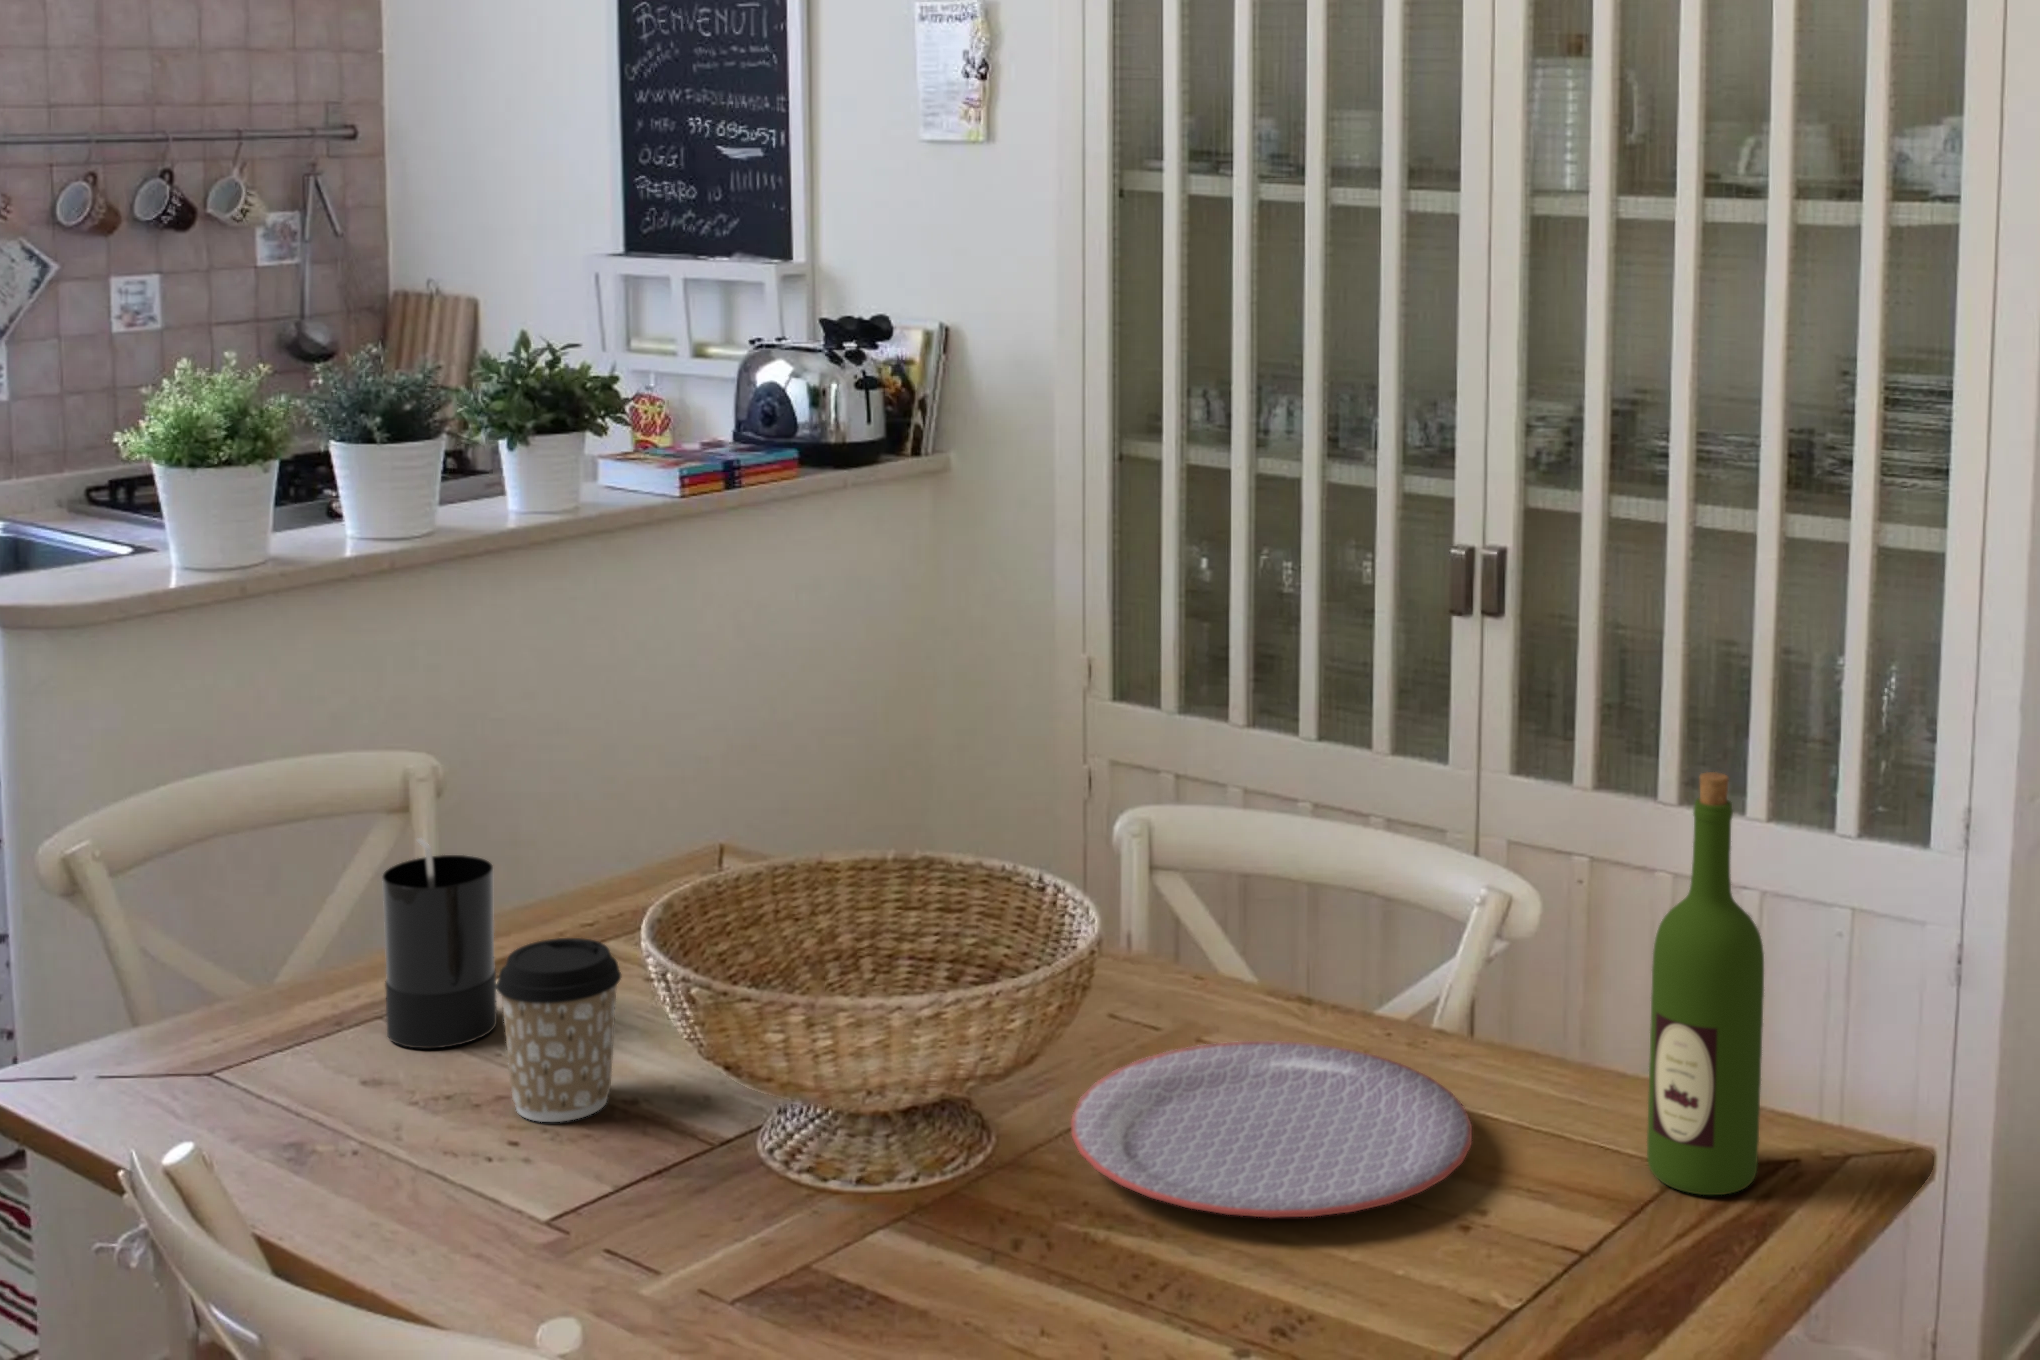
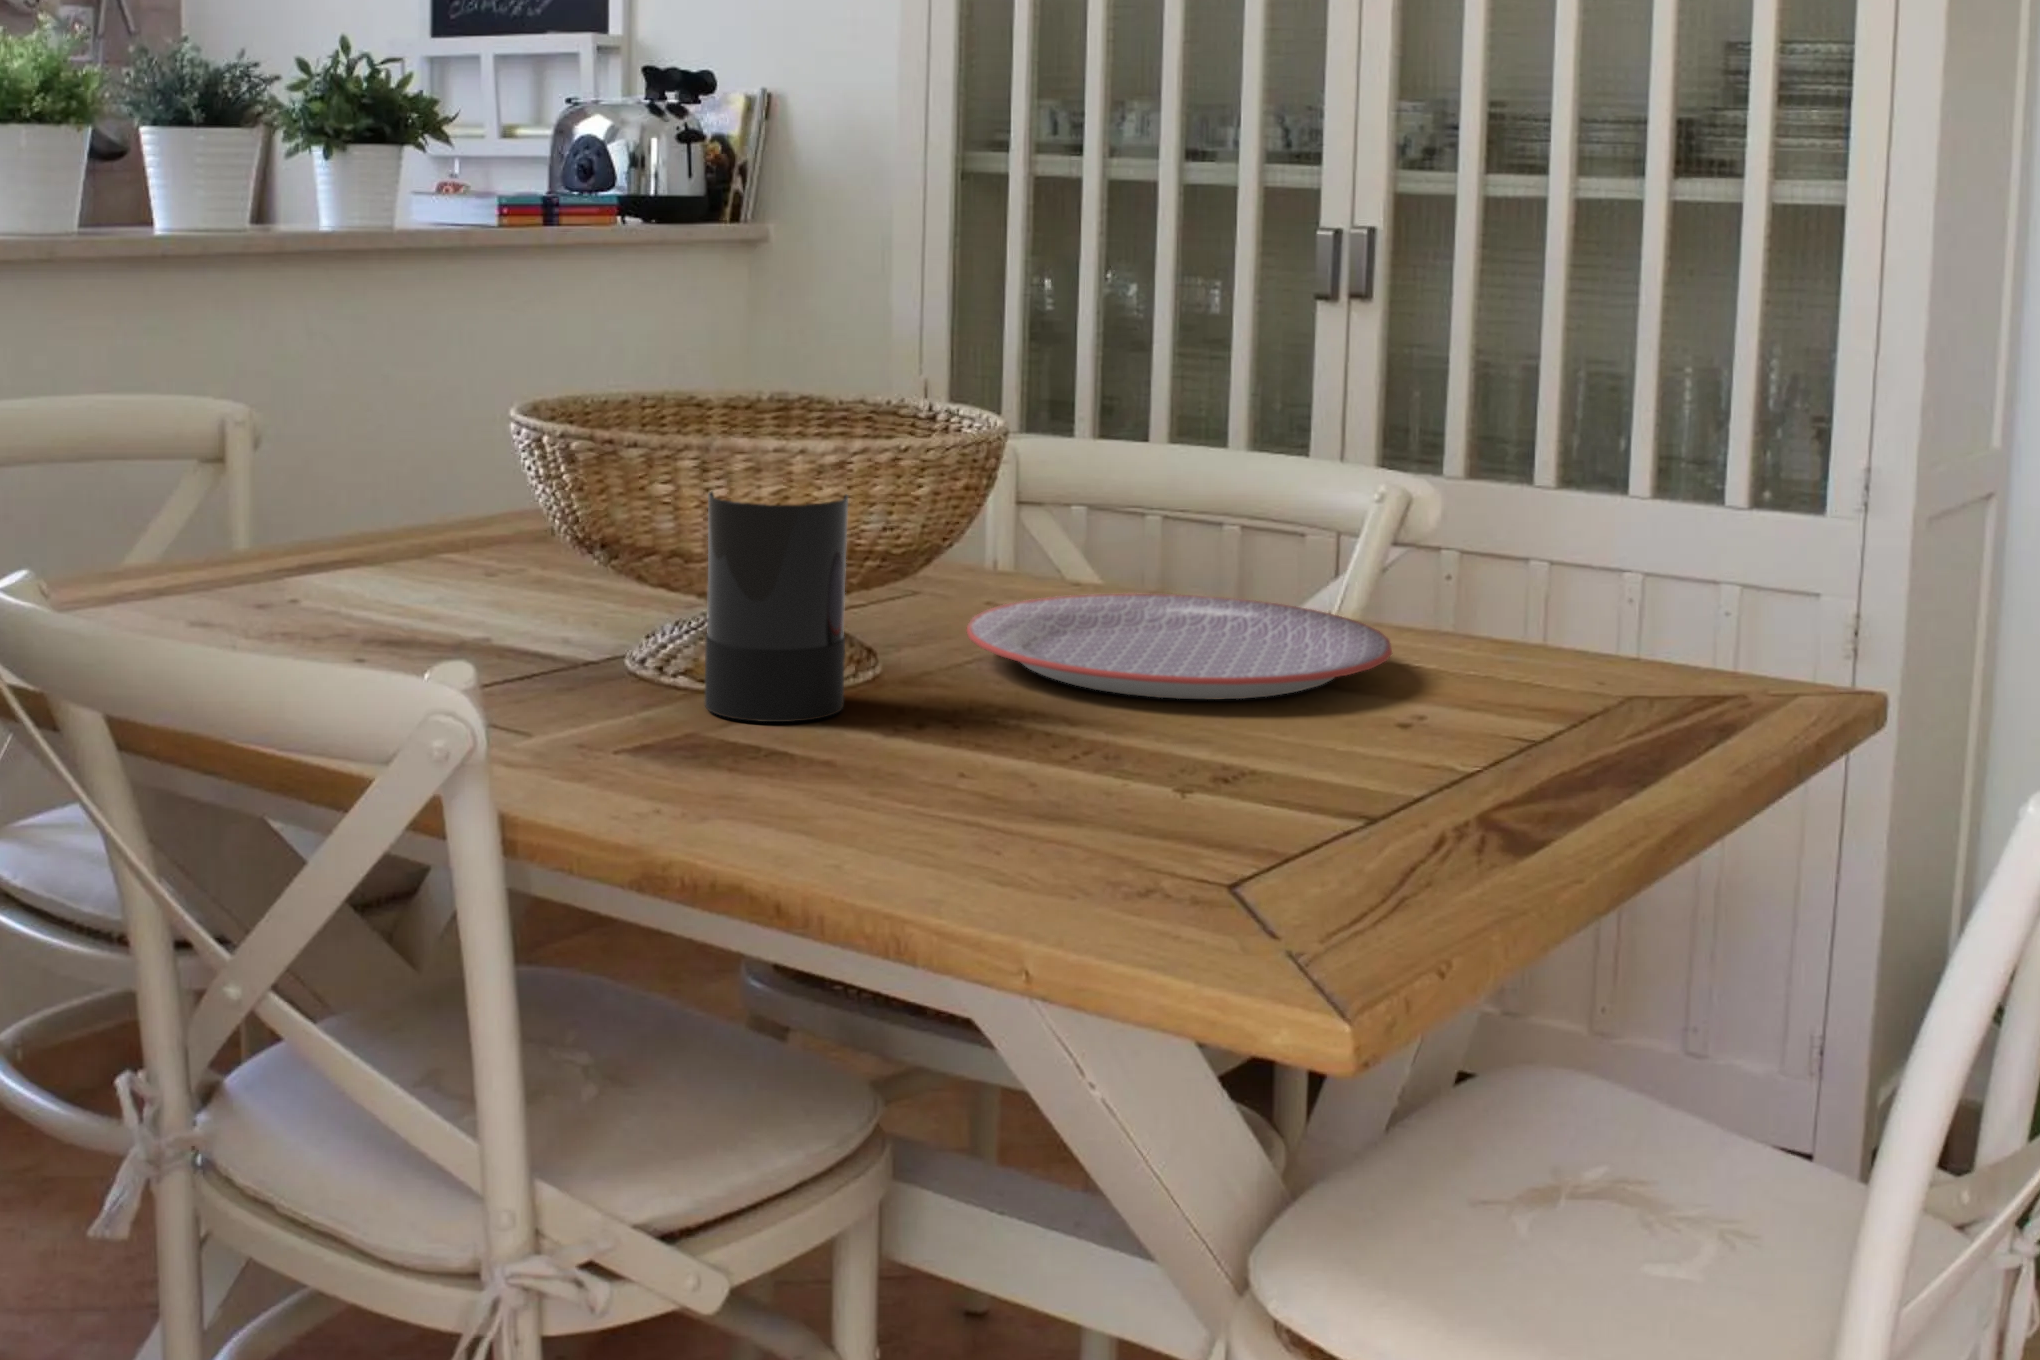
wine bottle: present [1647,772,1764,1195] -> none [1577,257,1708,699]
candle: present [382,838,497,1049] -> present [705,492,848,722]
coffee cup: present [496,938,621,1122] -> none [355,457,487,634]

